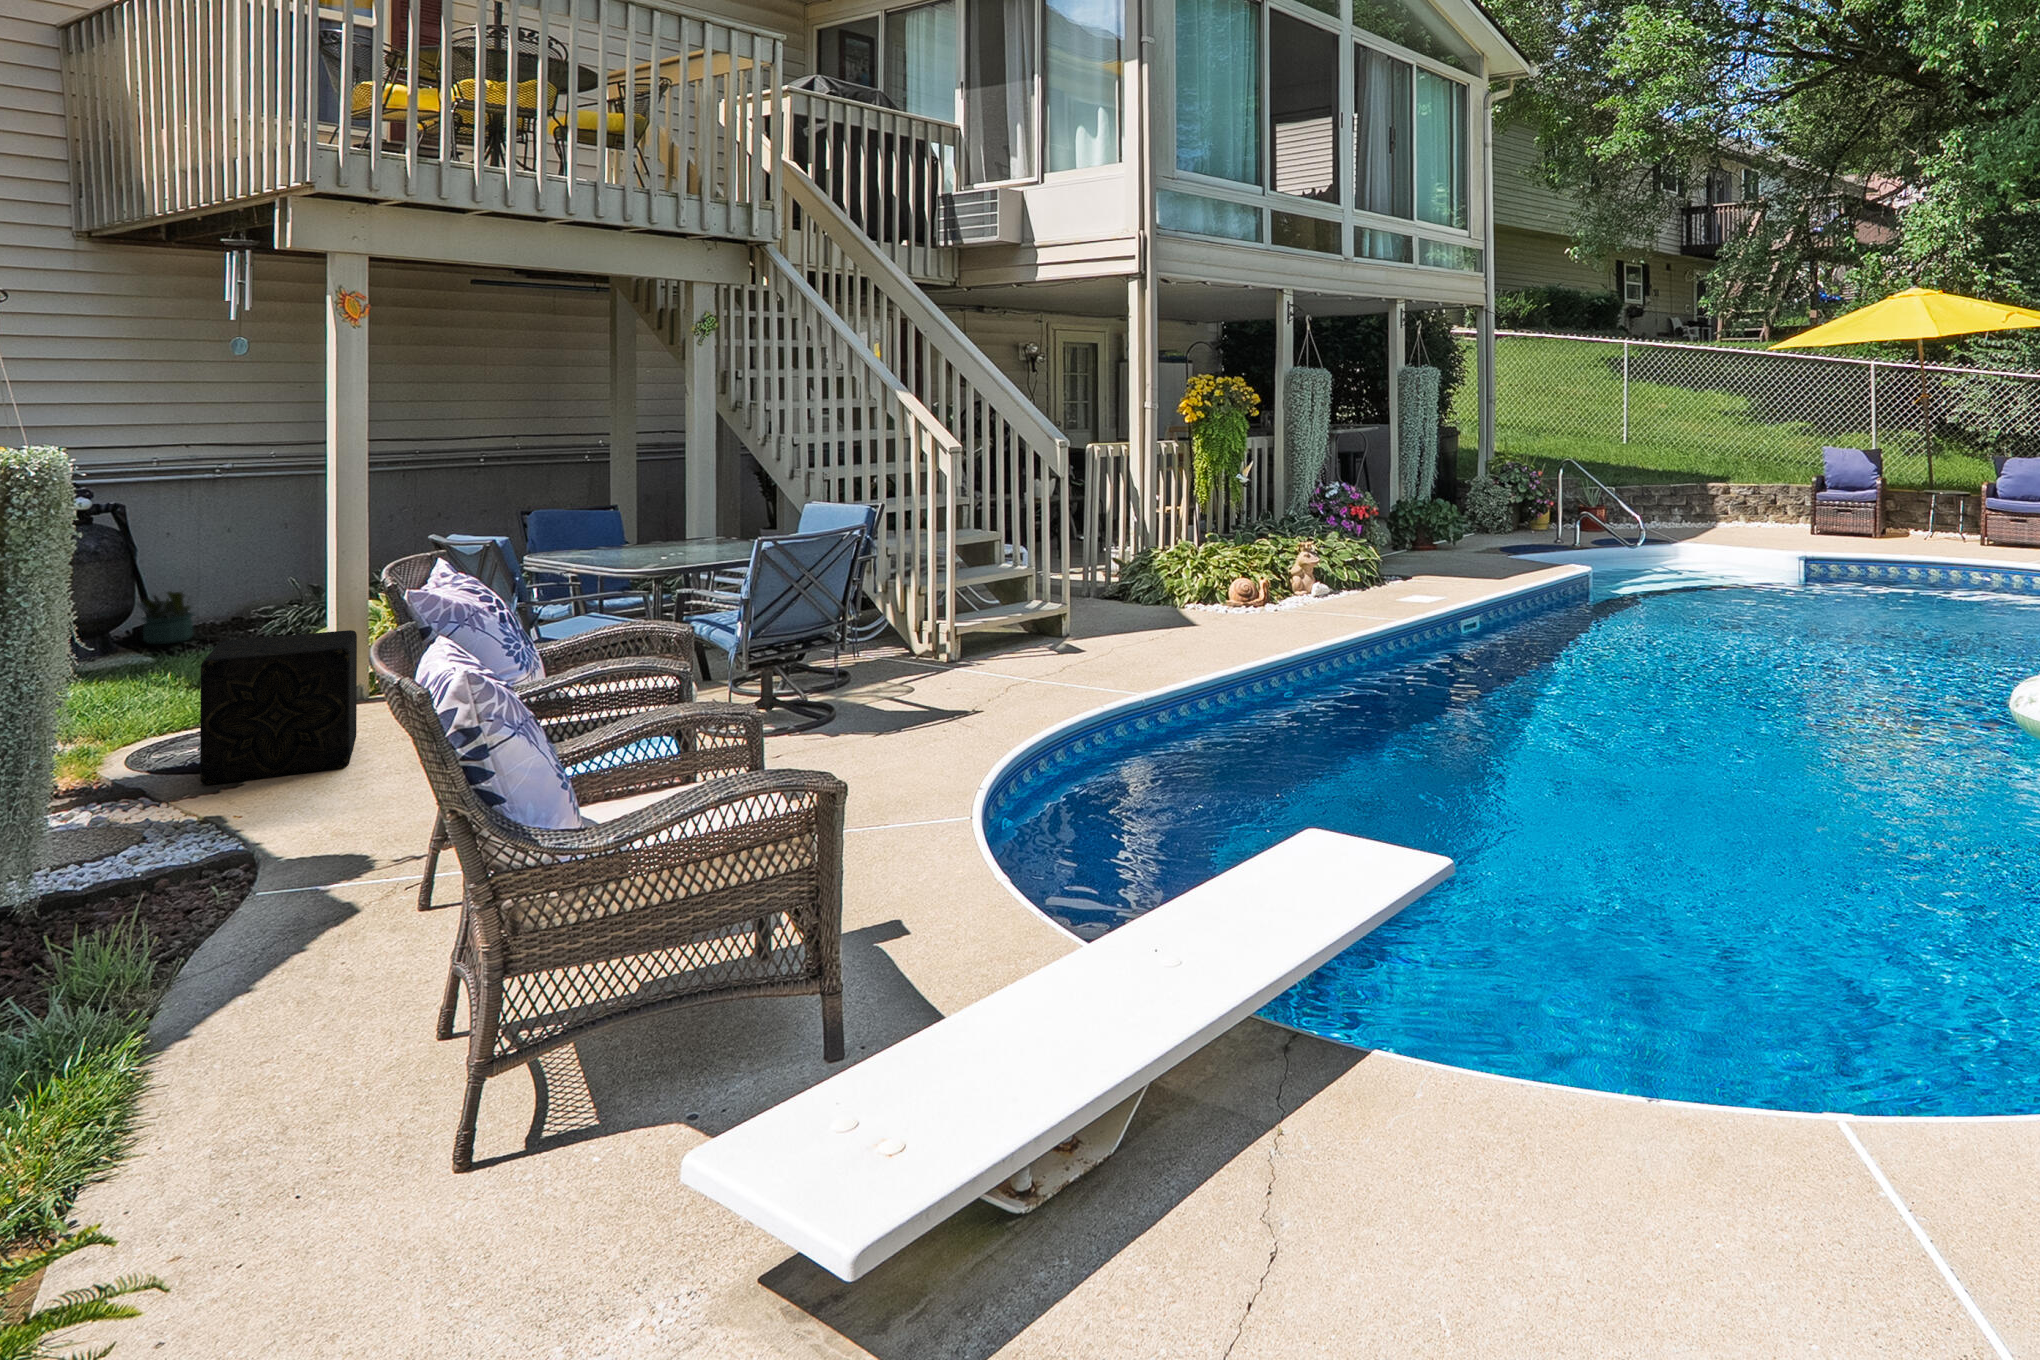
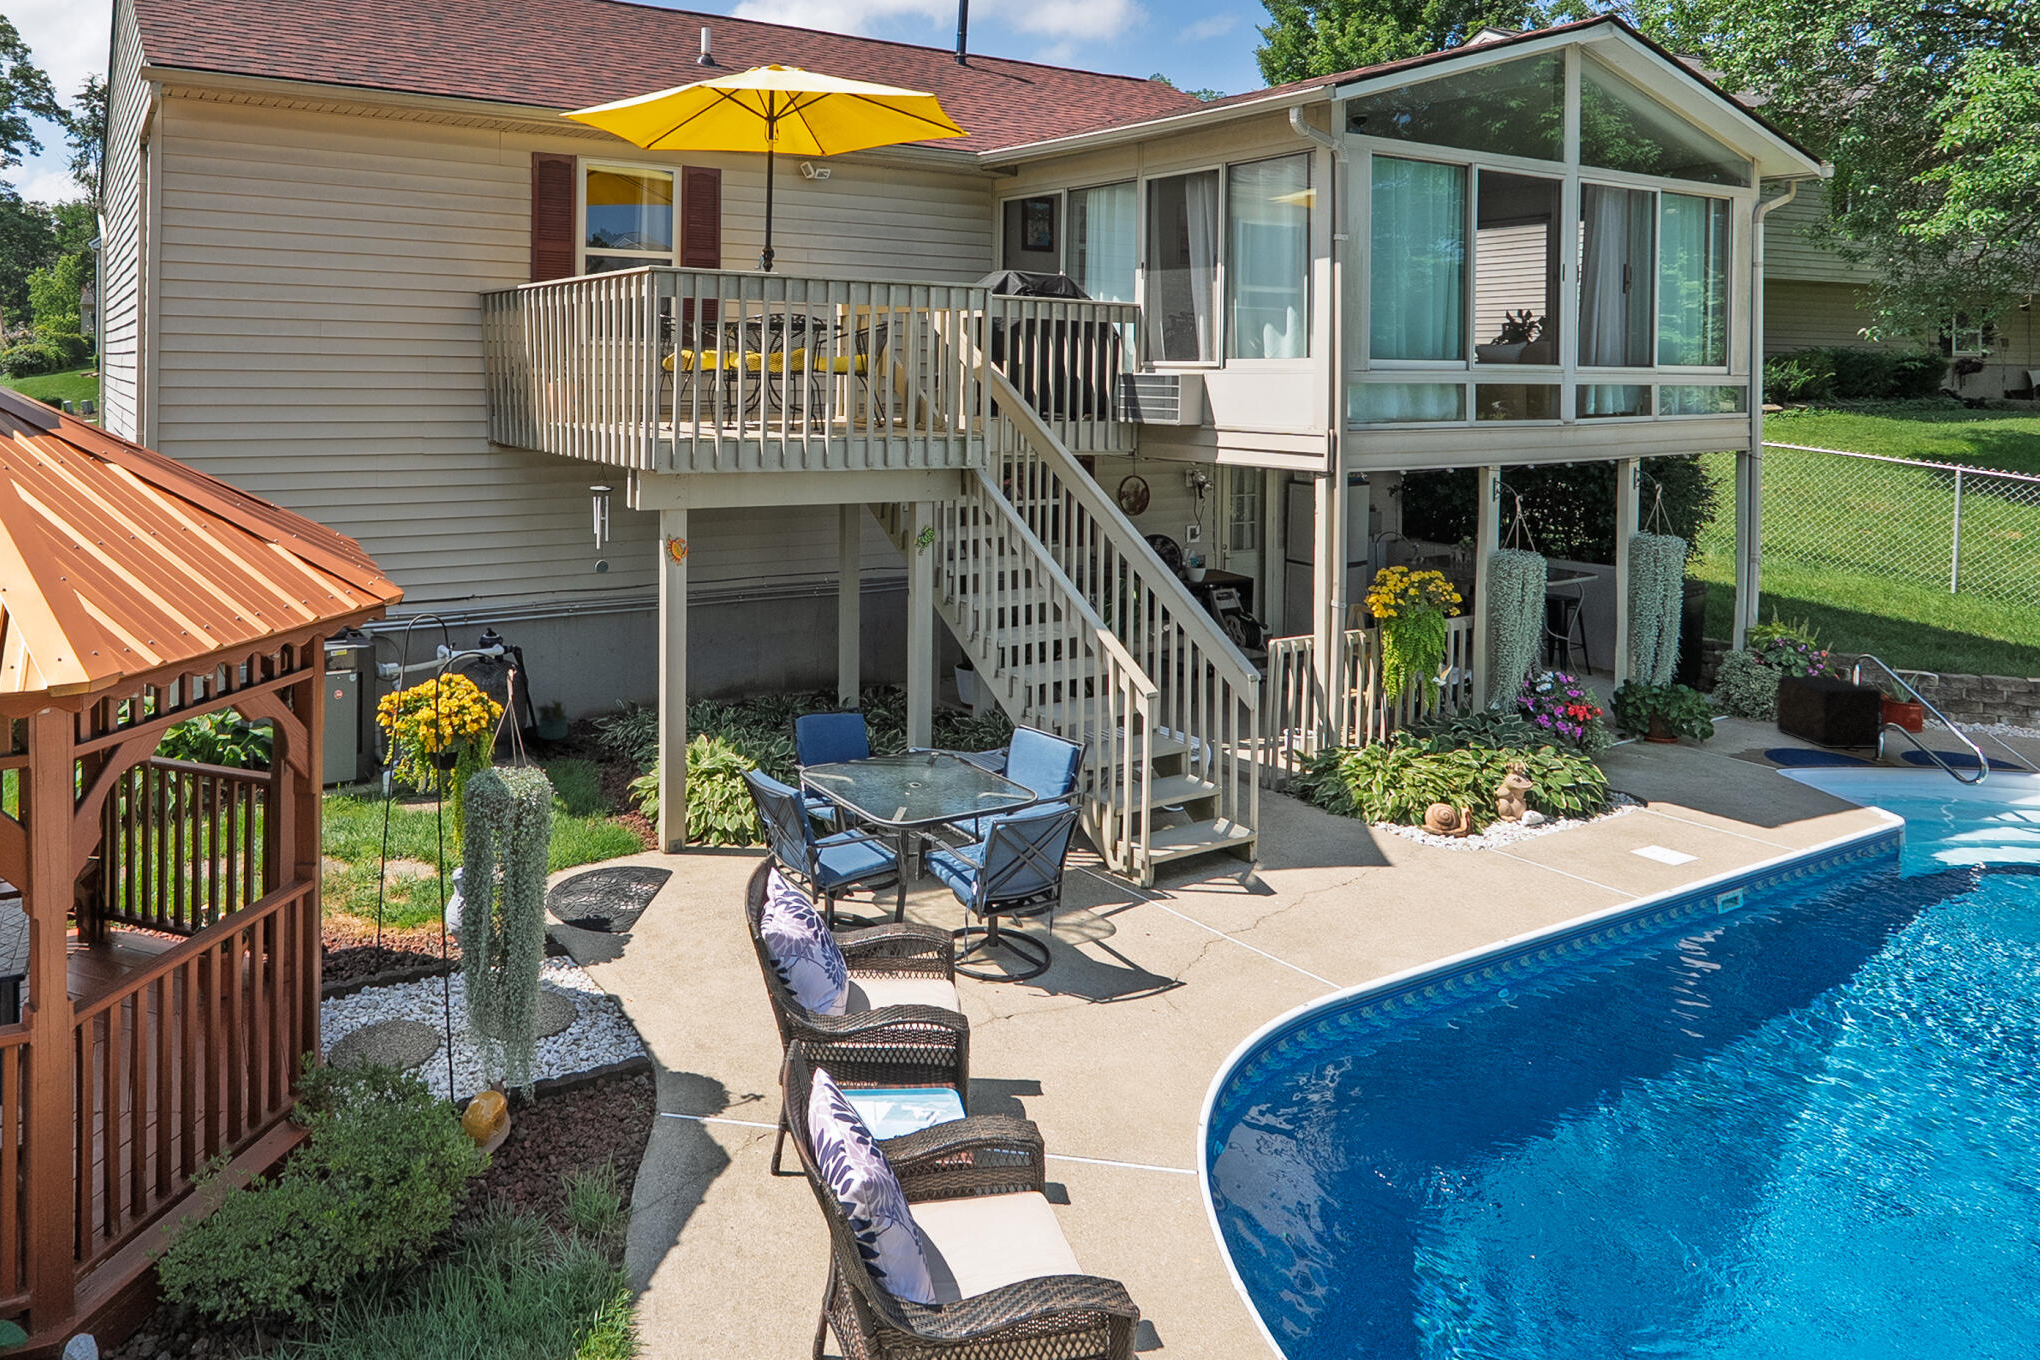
ottoman: present [200,630,357,785] -> present [1777,676,1881,748]

